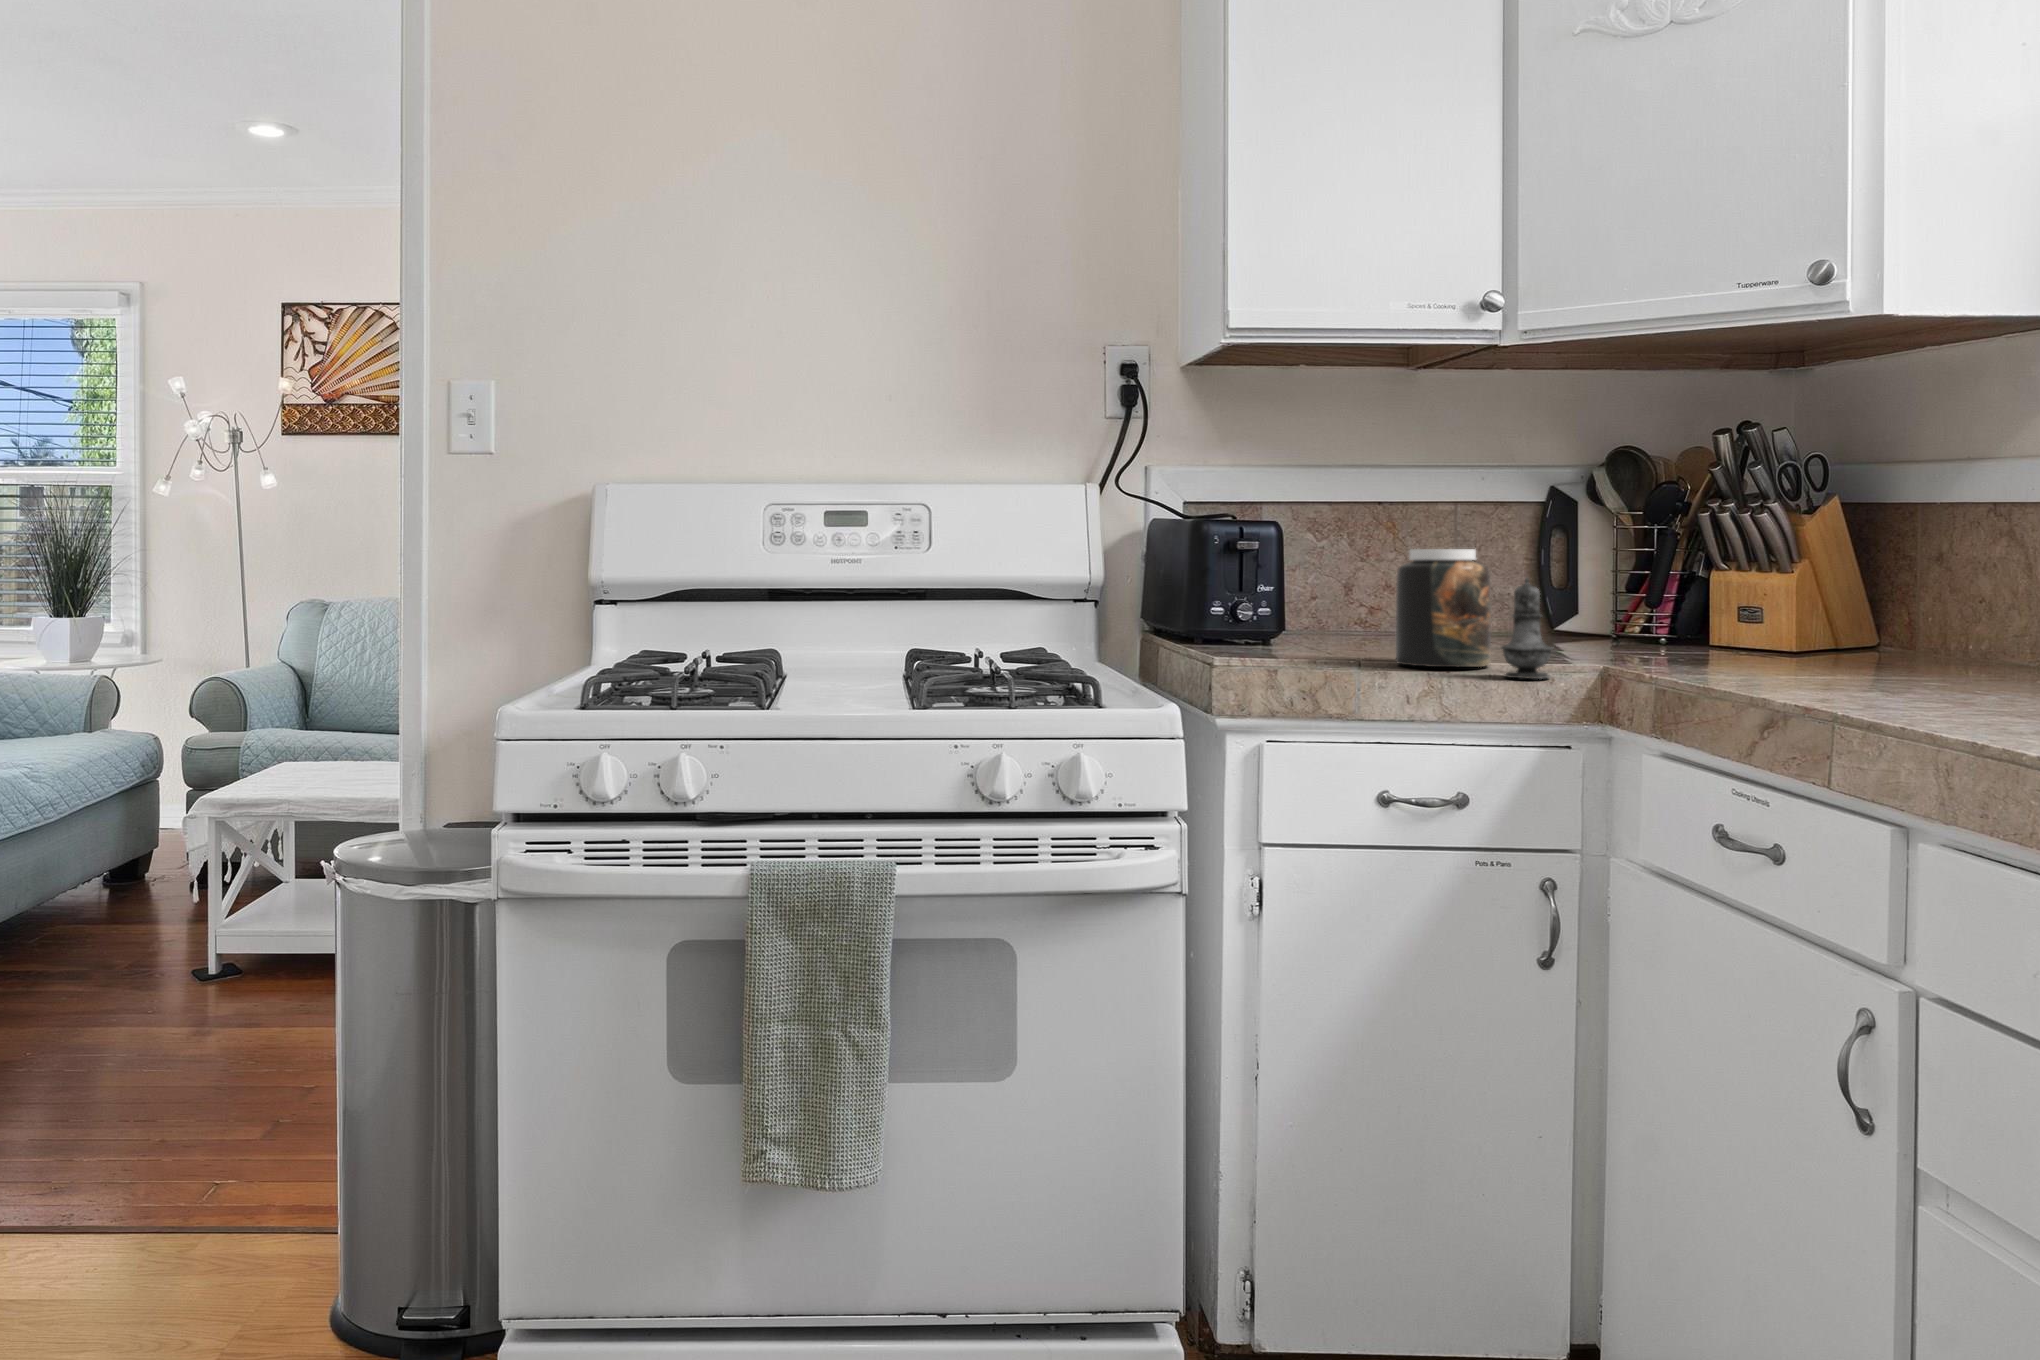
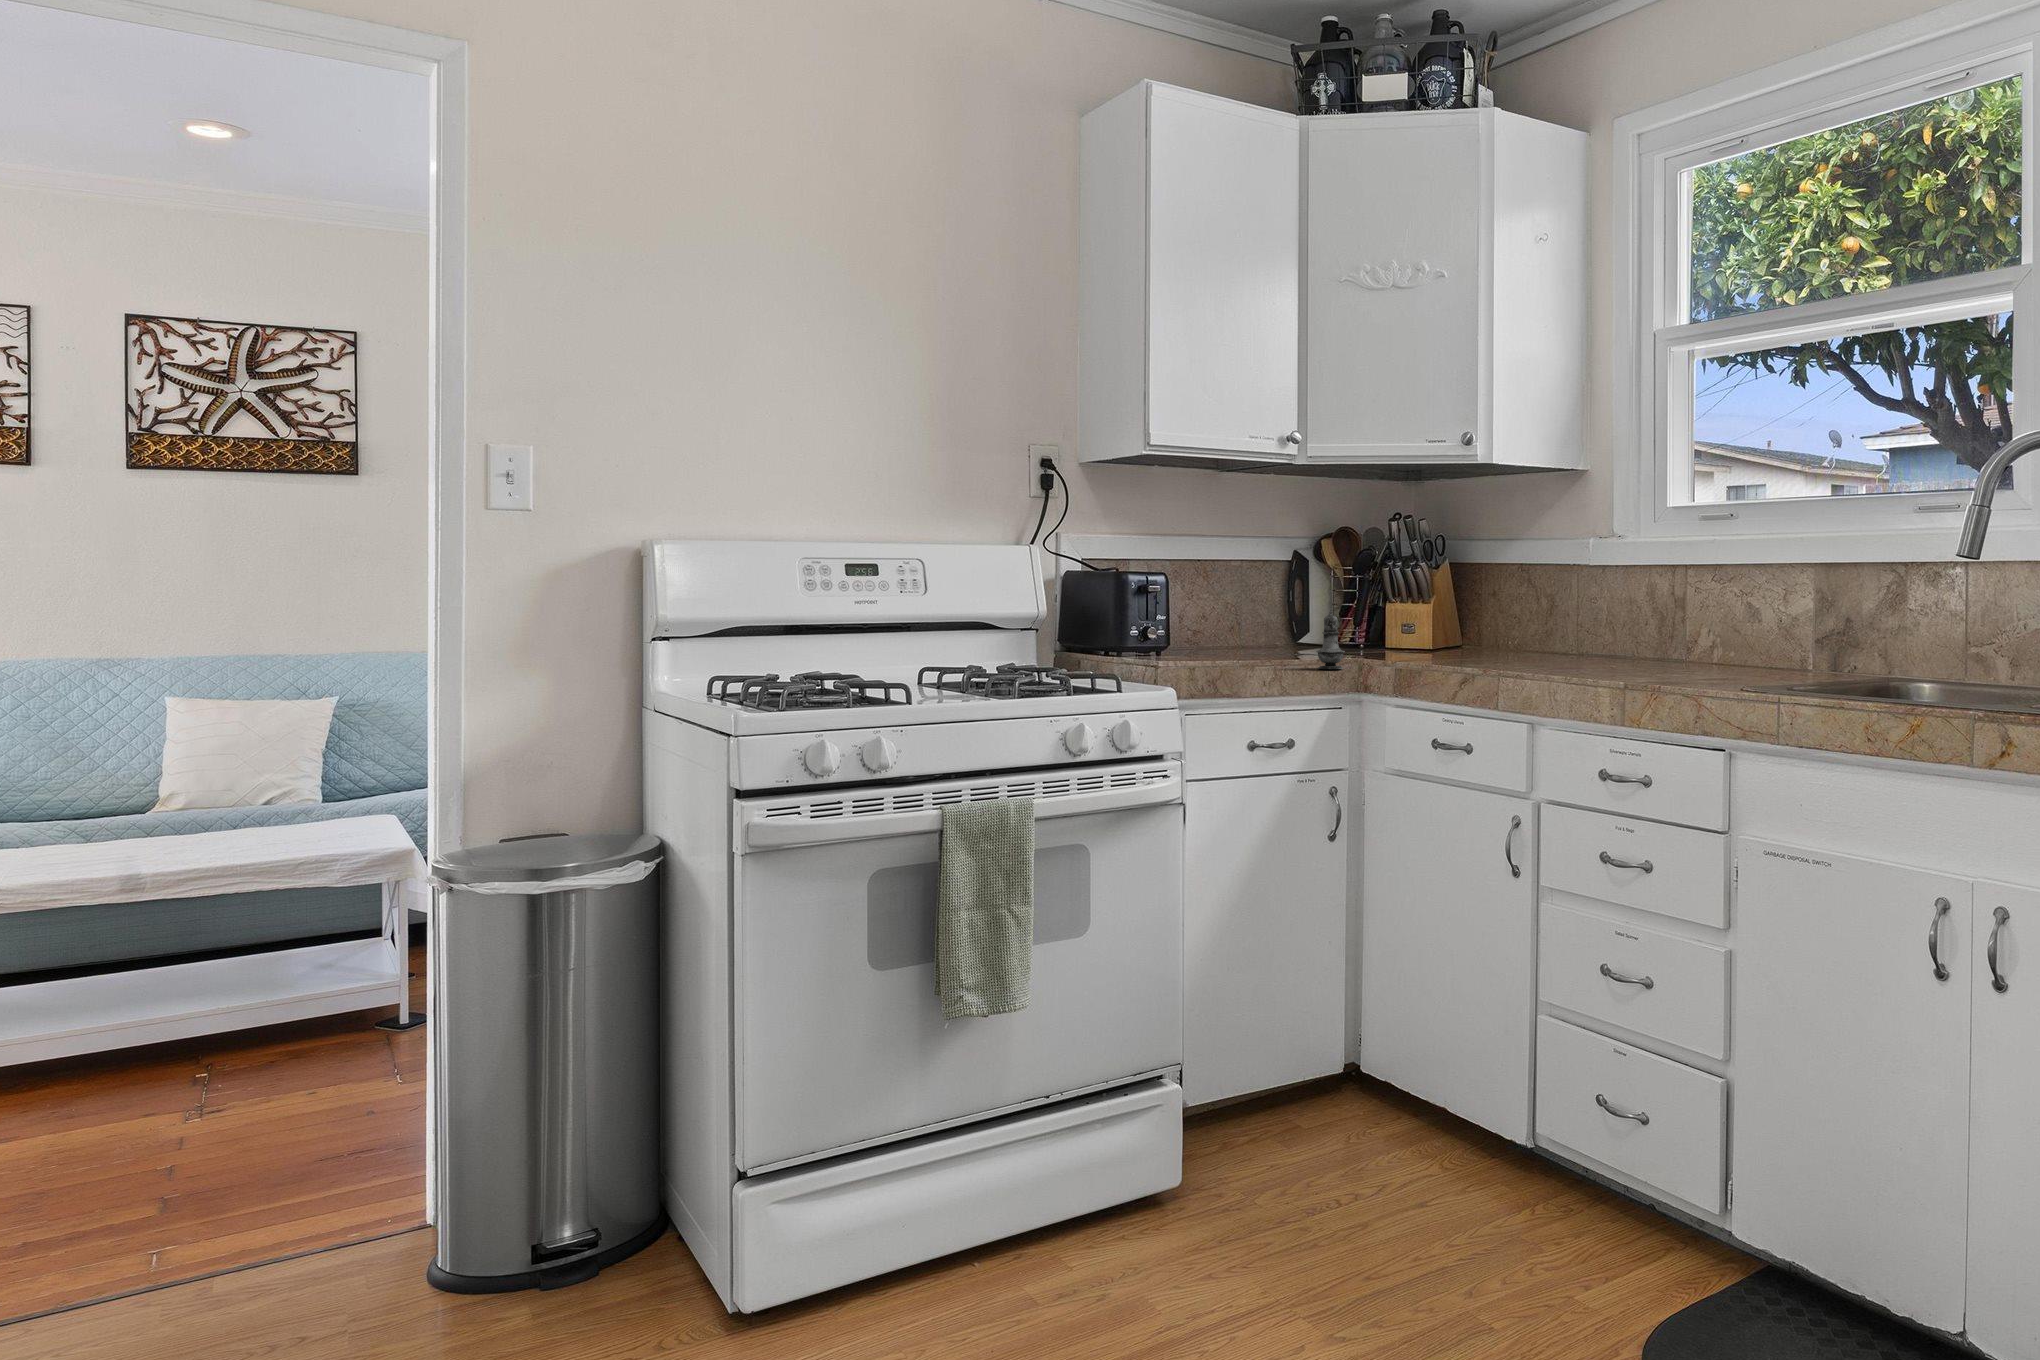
jar: present [1396,549,1491,667] -> none [1246,593,1301,664]

